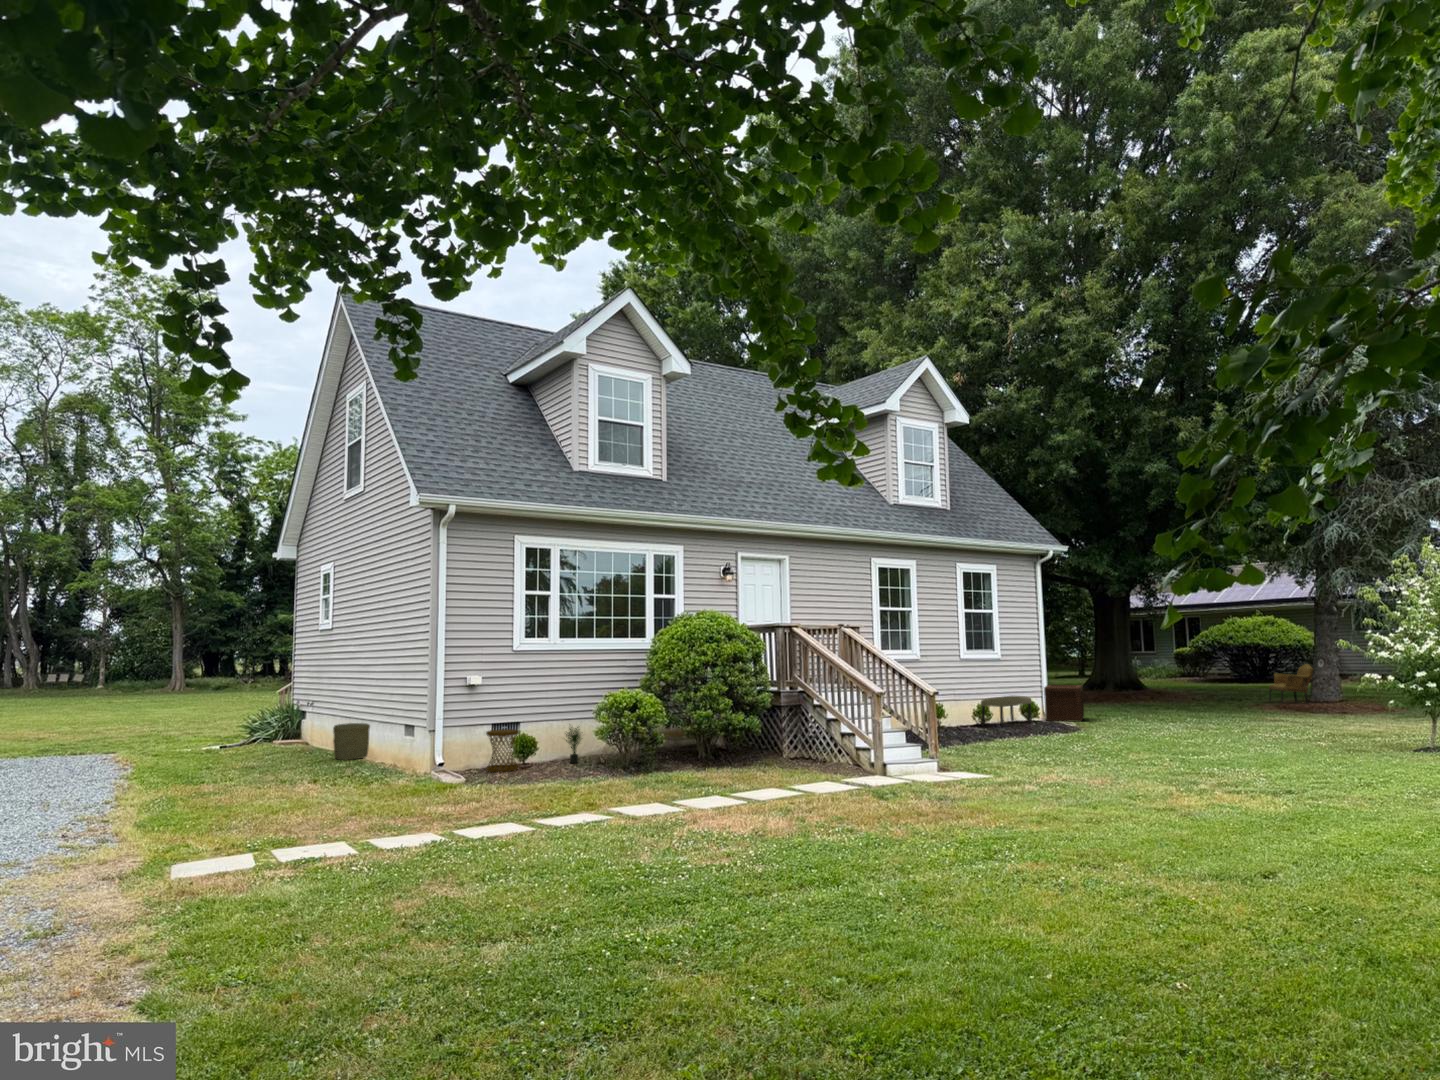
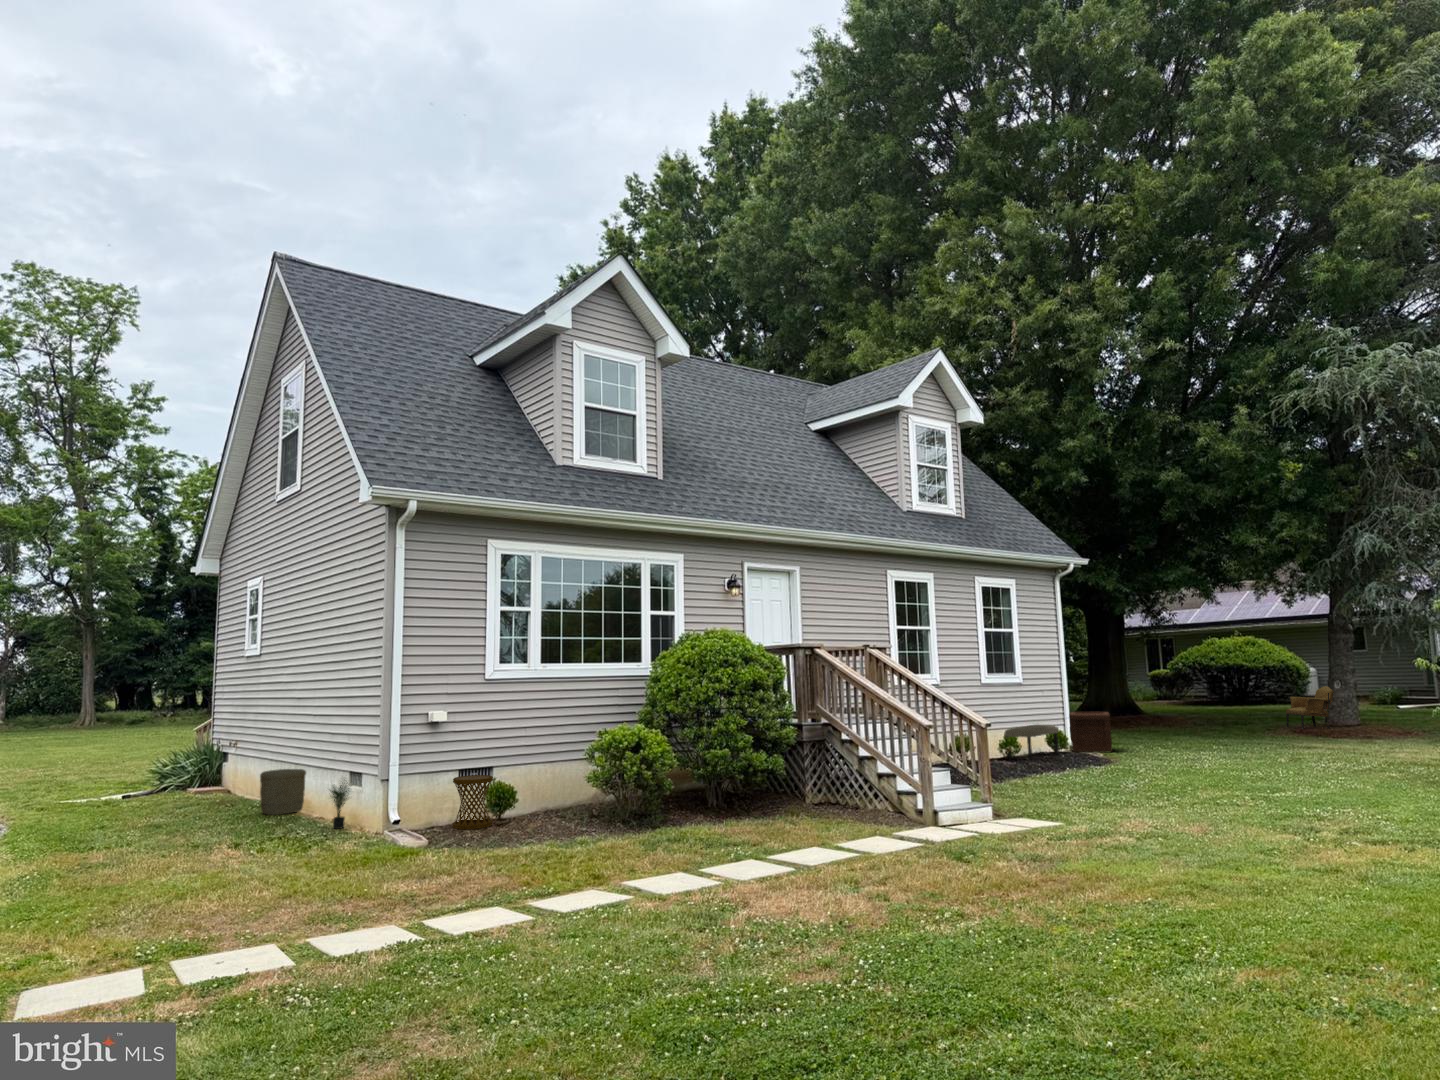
potted plant: present [566,727,581,763] -> present [330,782,349,829]

